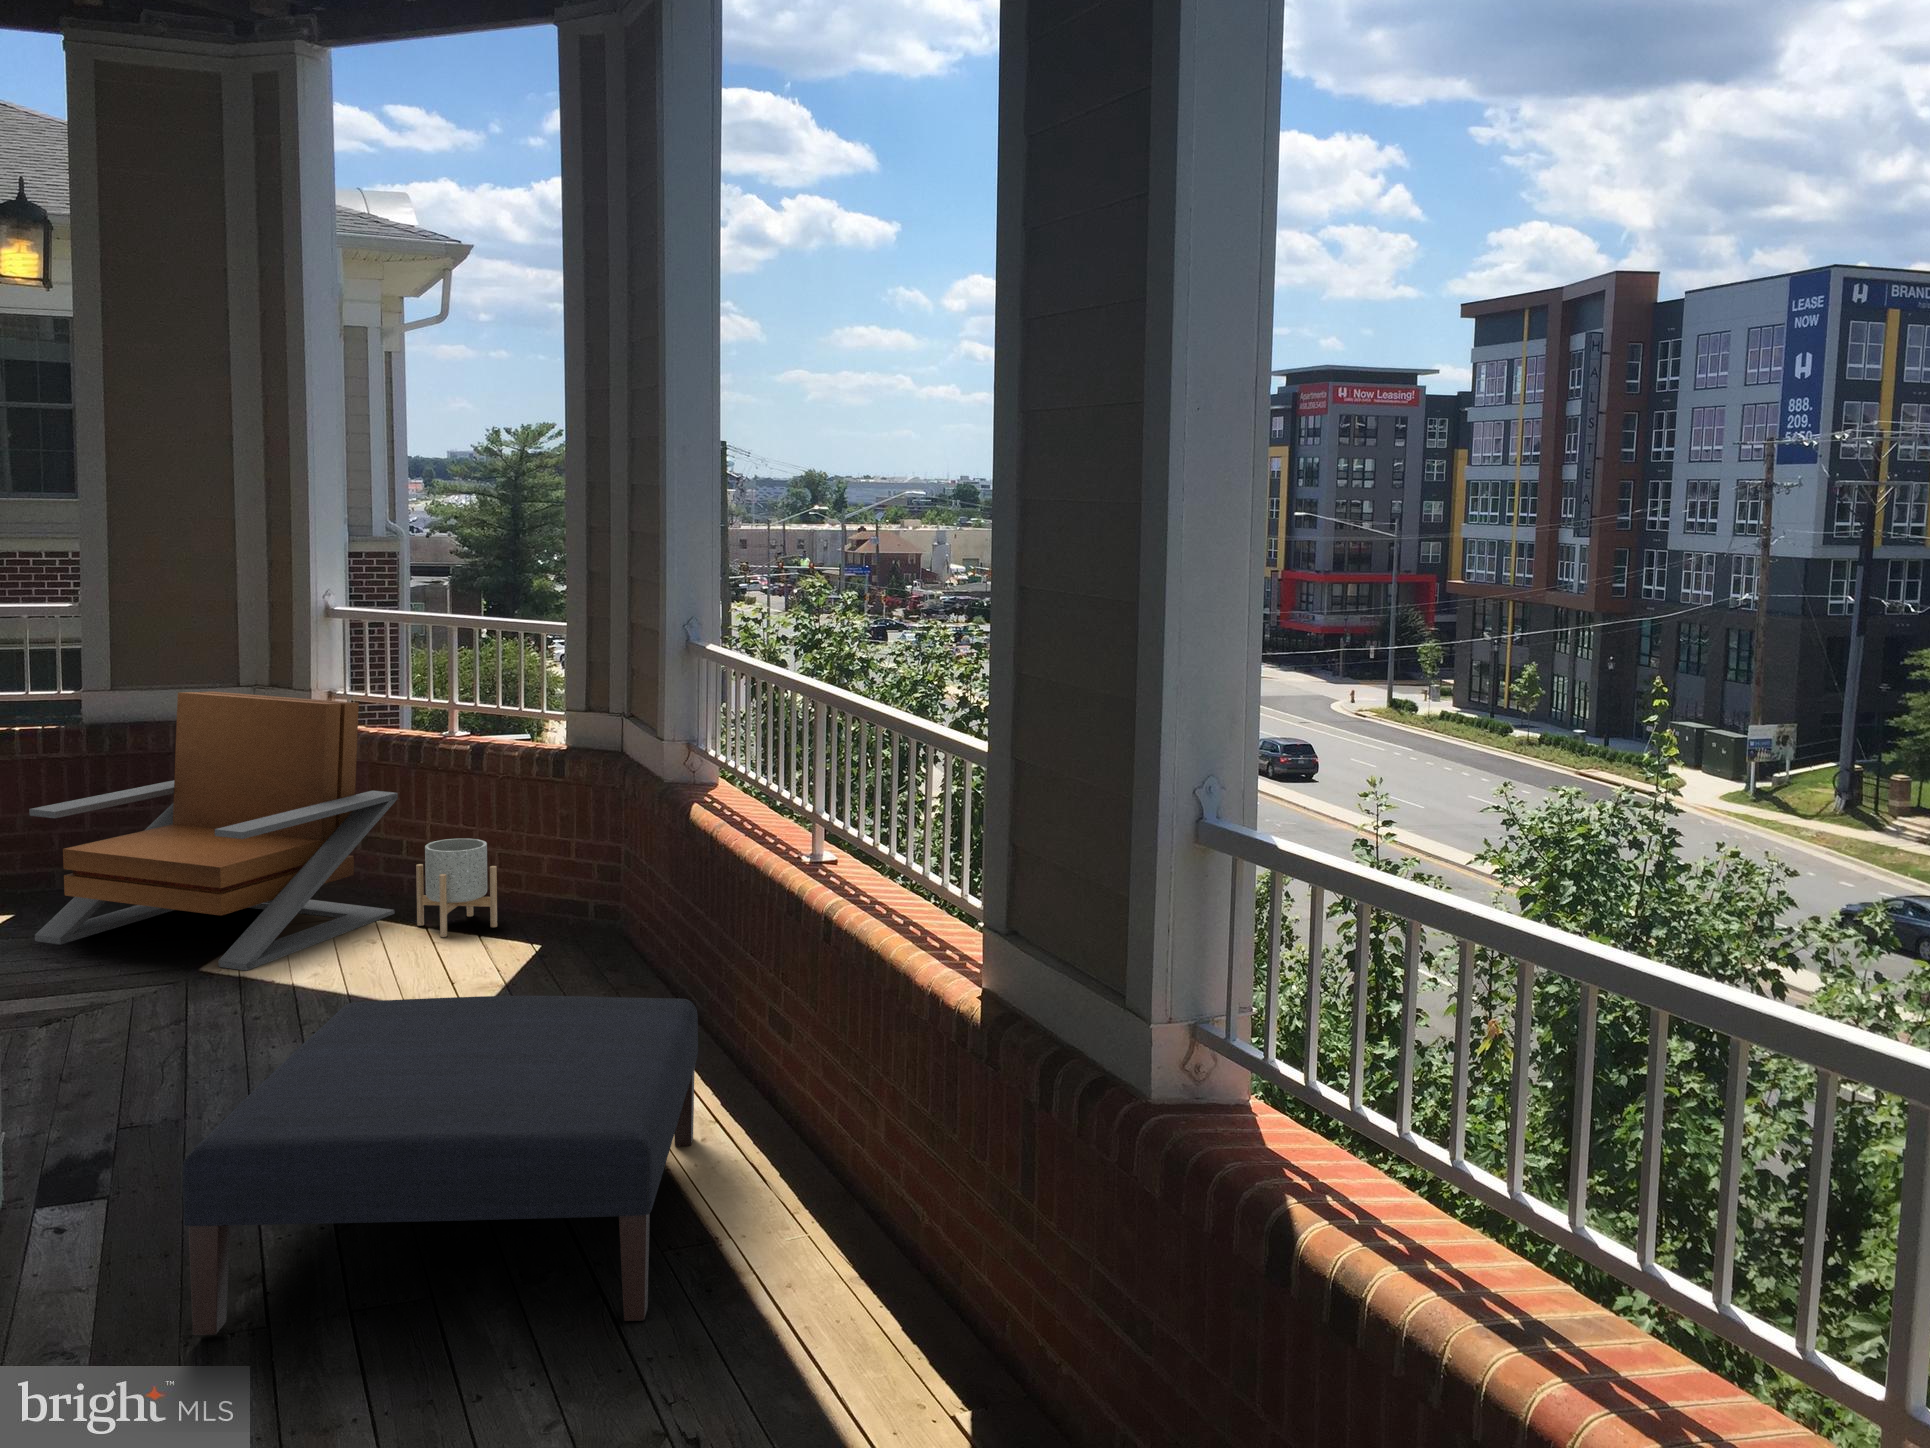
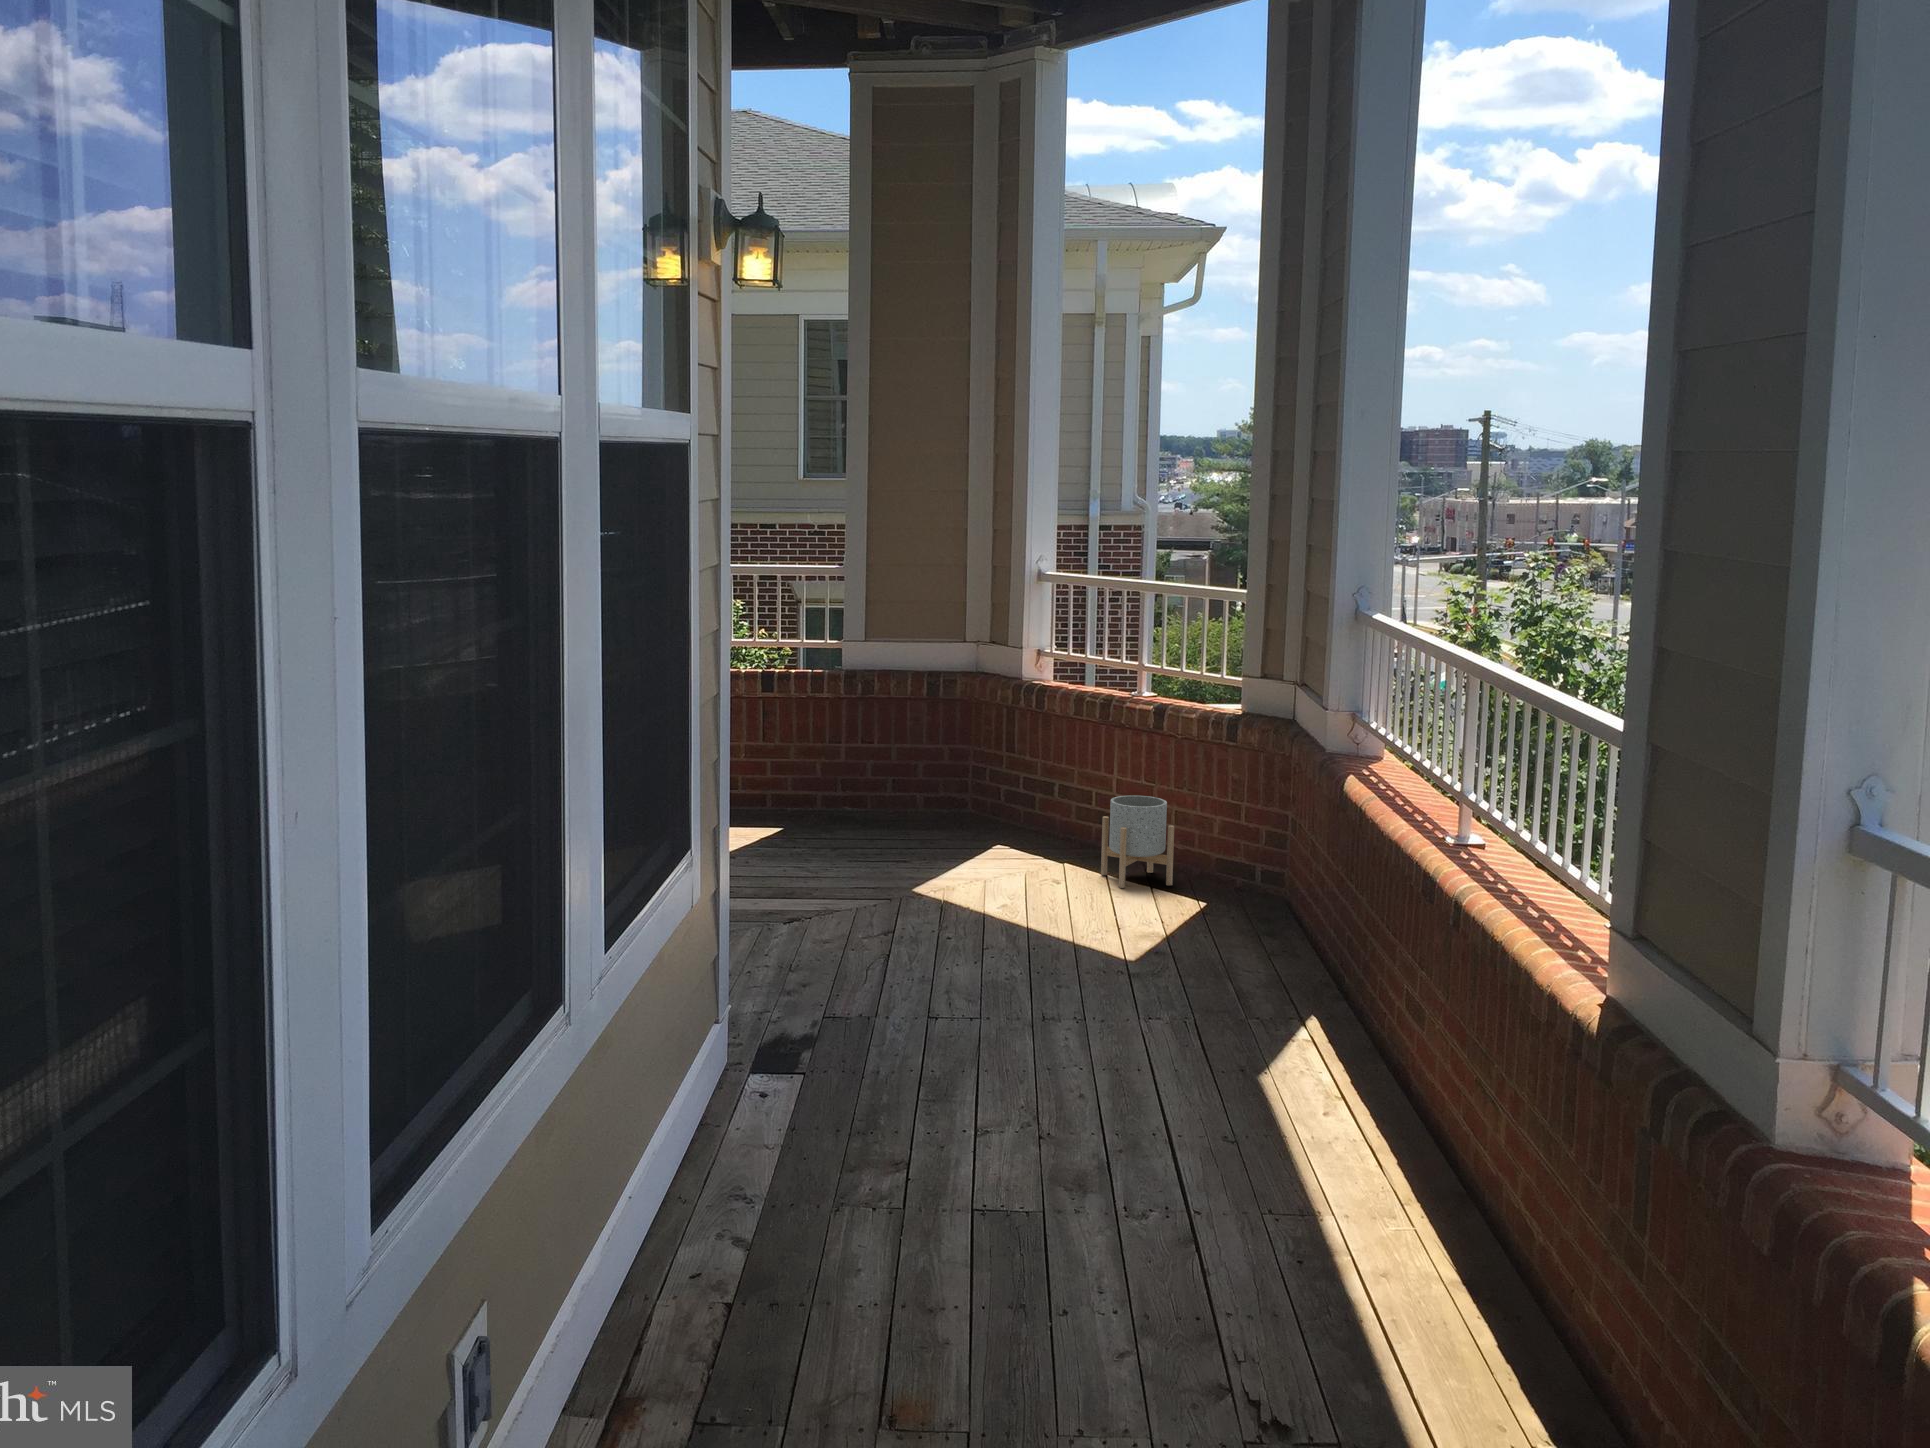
lounge chair: present [29,692,398,971] -> none [804,644,1092,894]
ottoman: present [182,996,698,1335] -> none [844,922,1320,1264]

